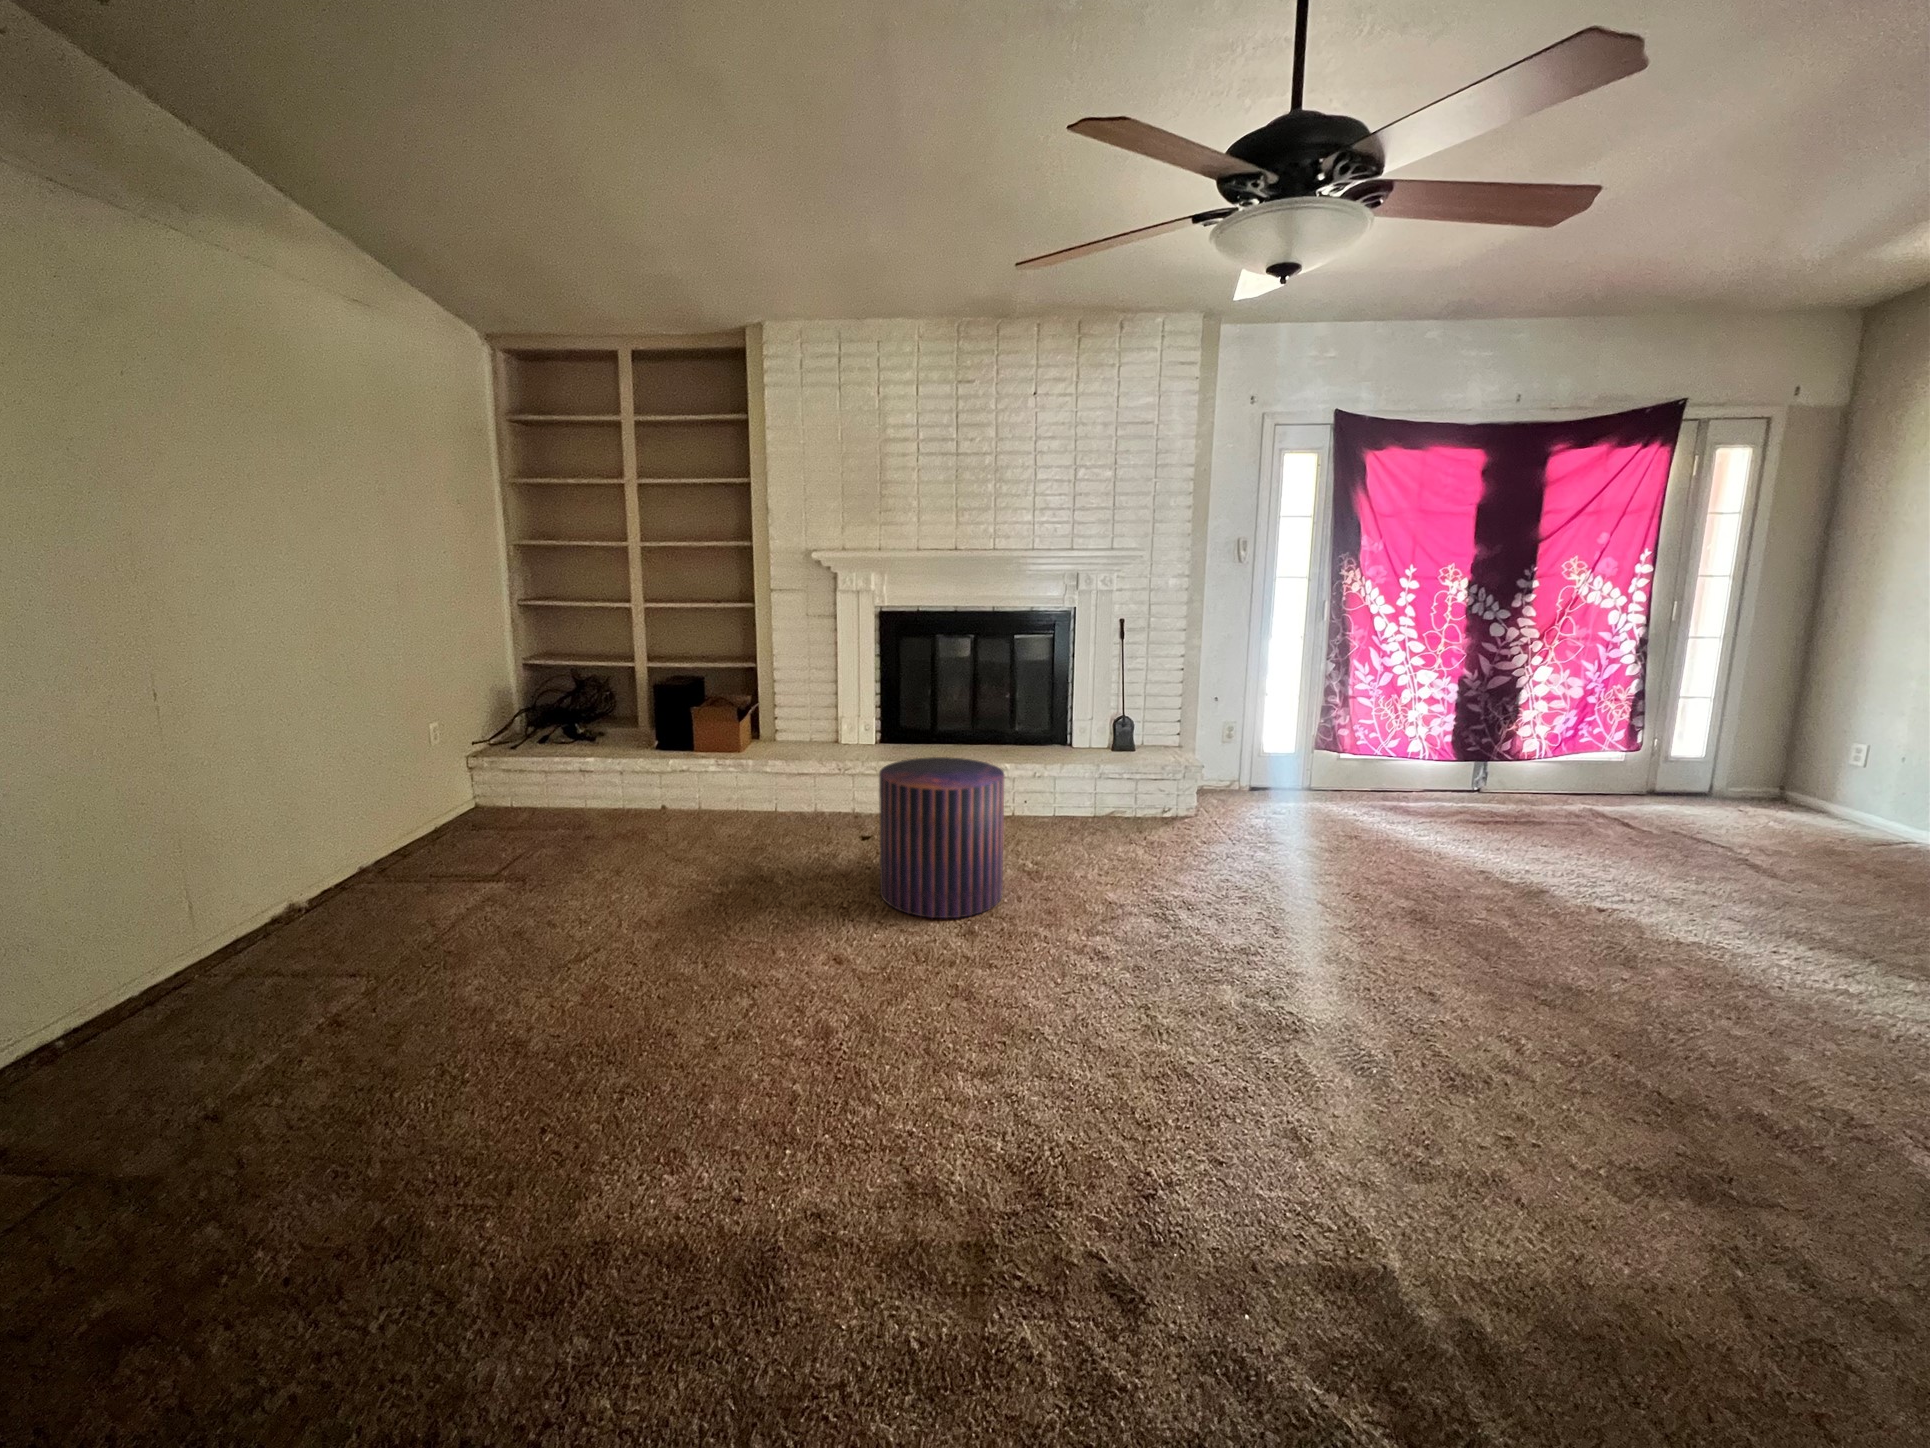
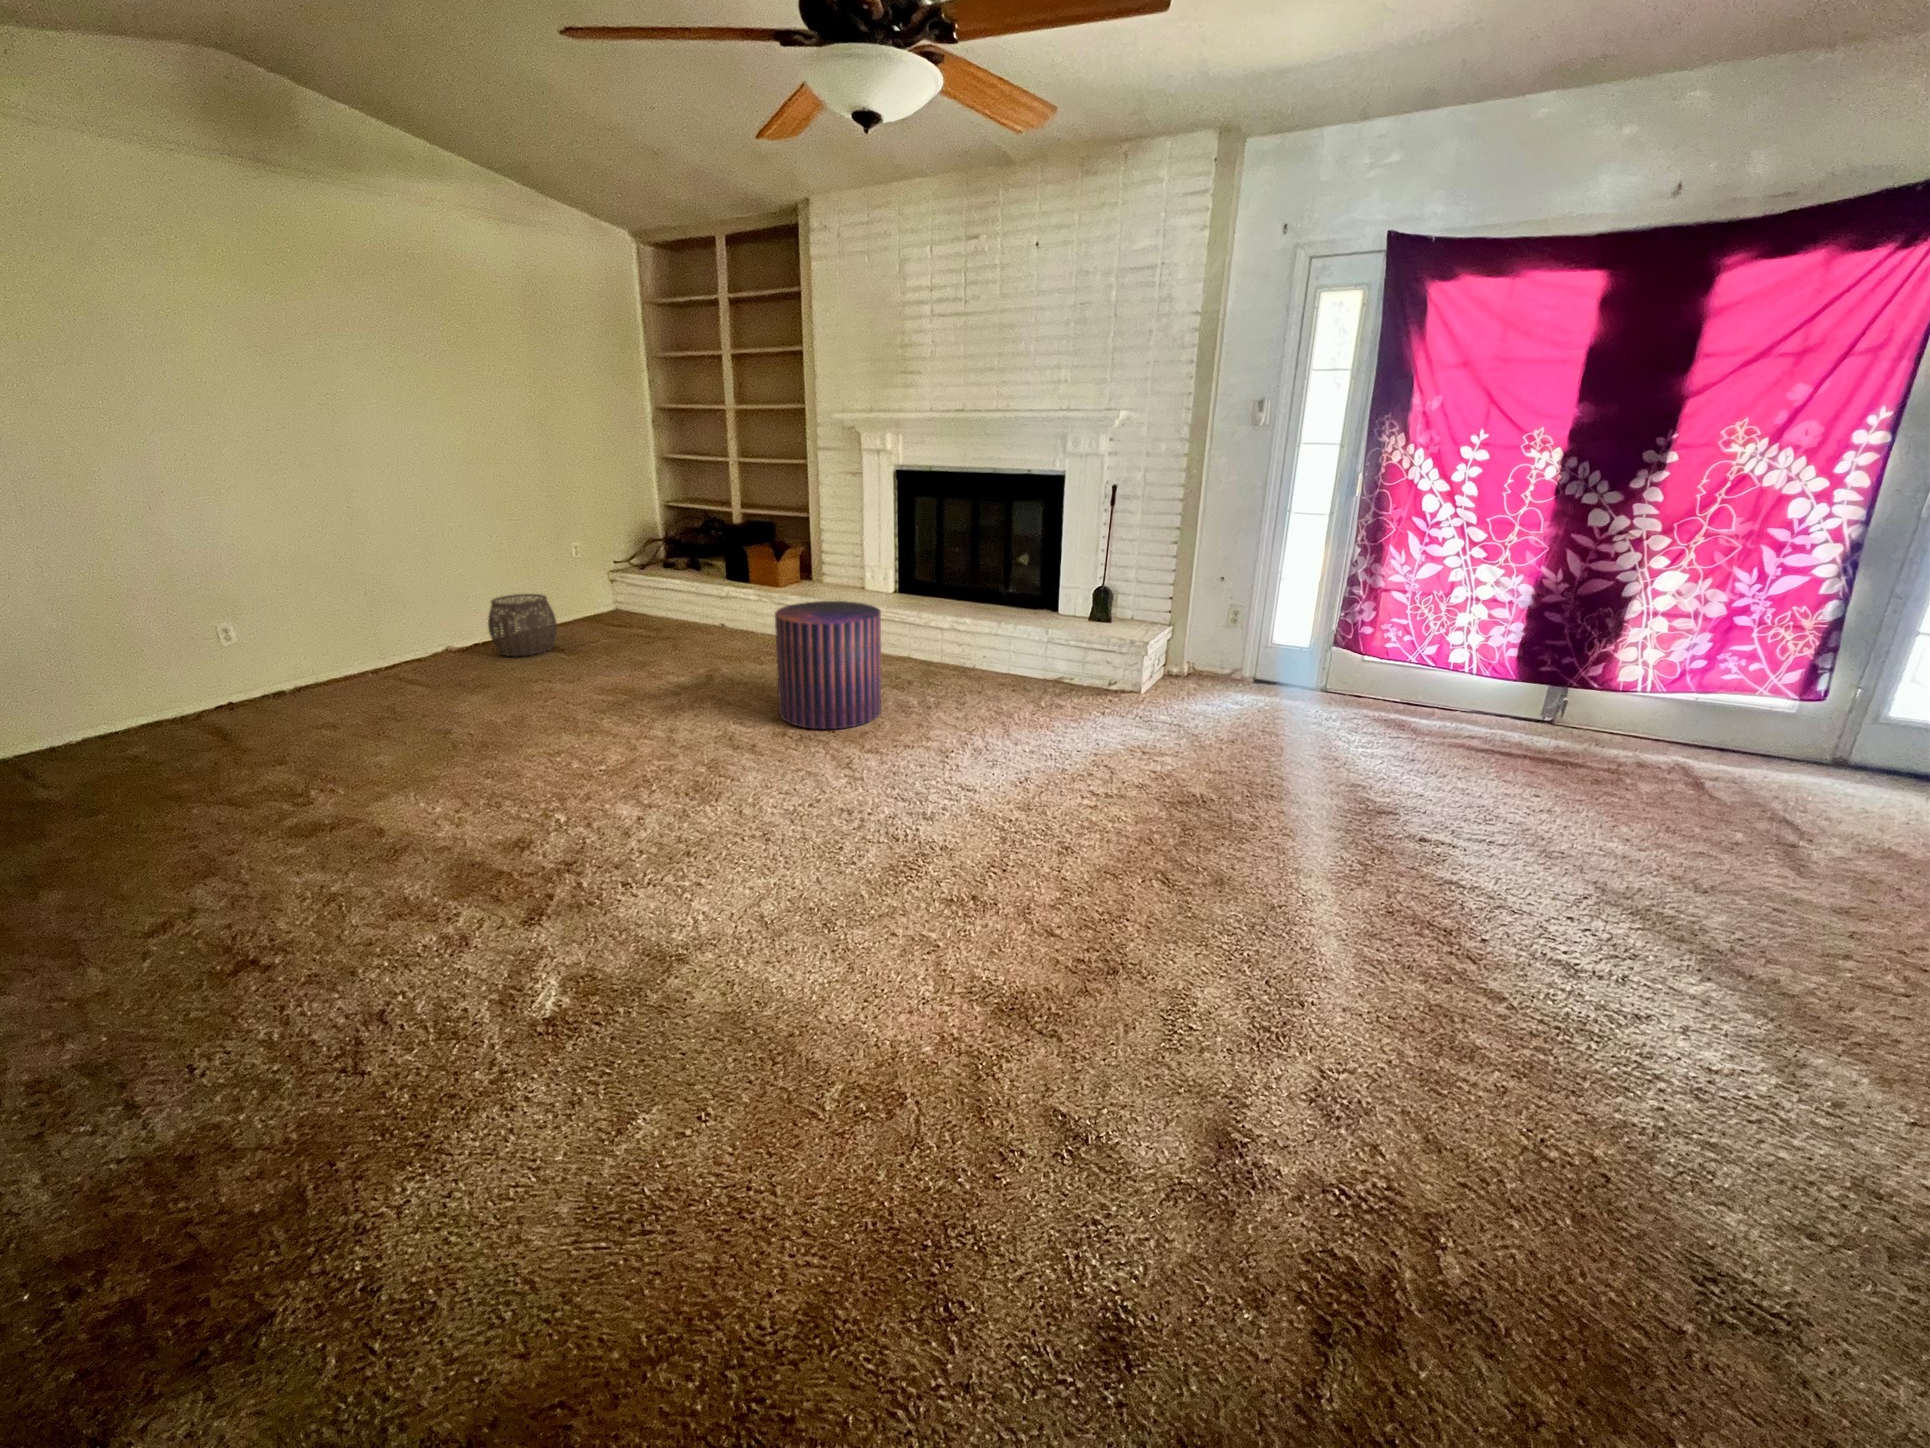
woven basket: none [339,796,451,896] -> present [488,594,557,656]

